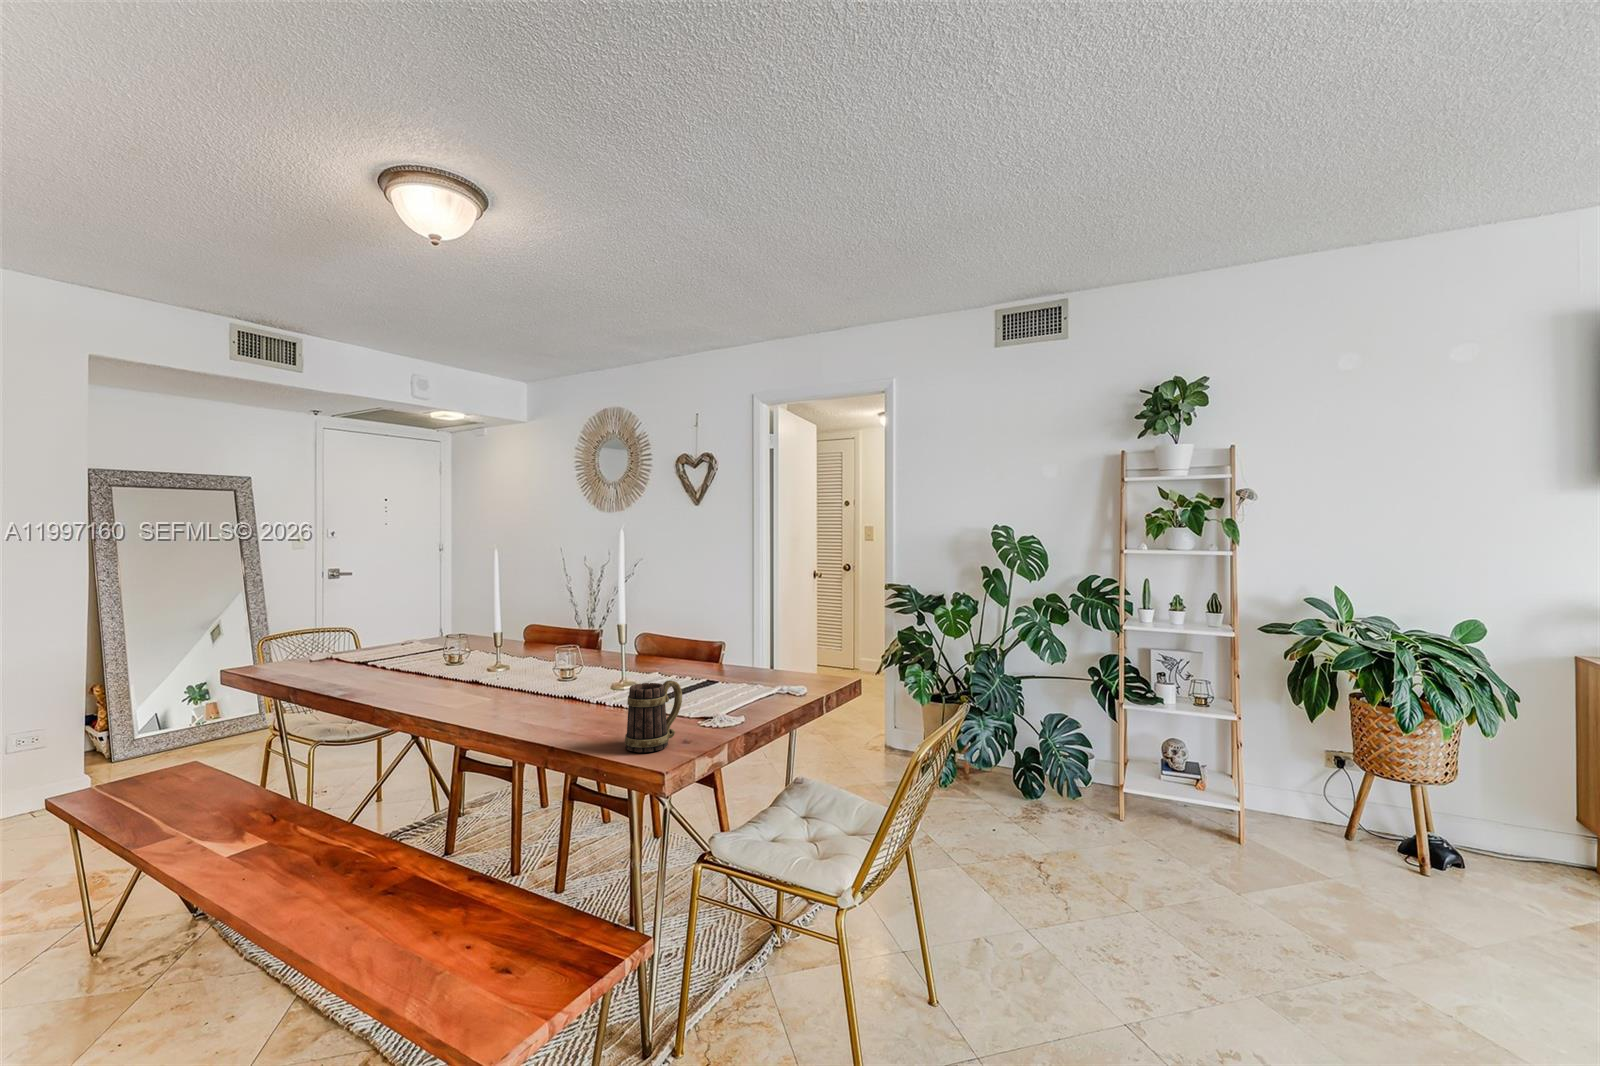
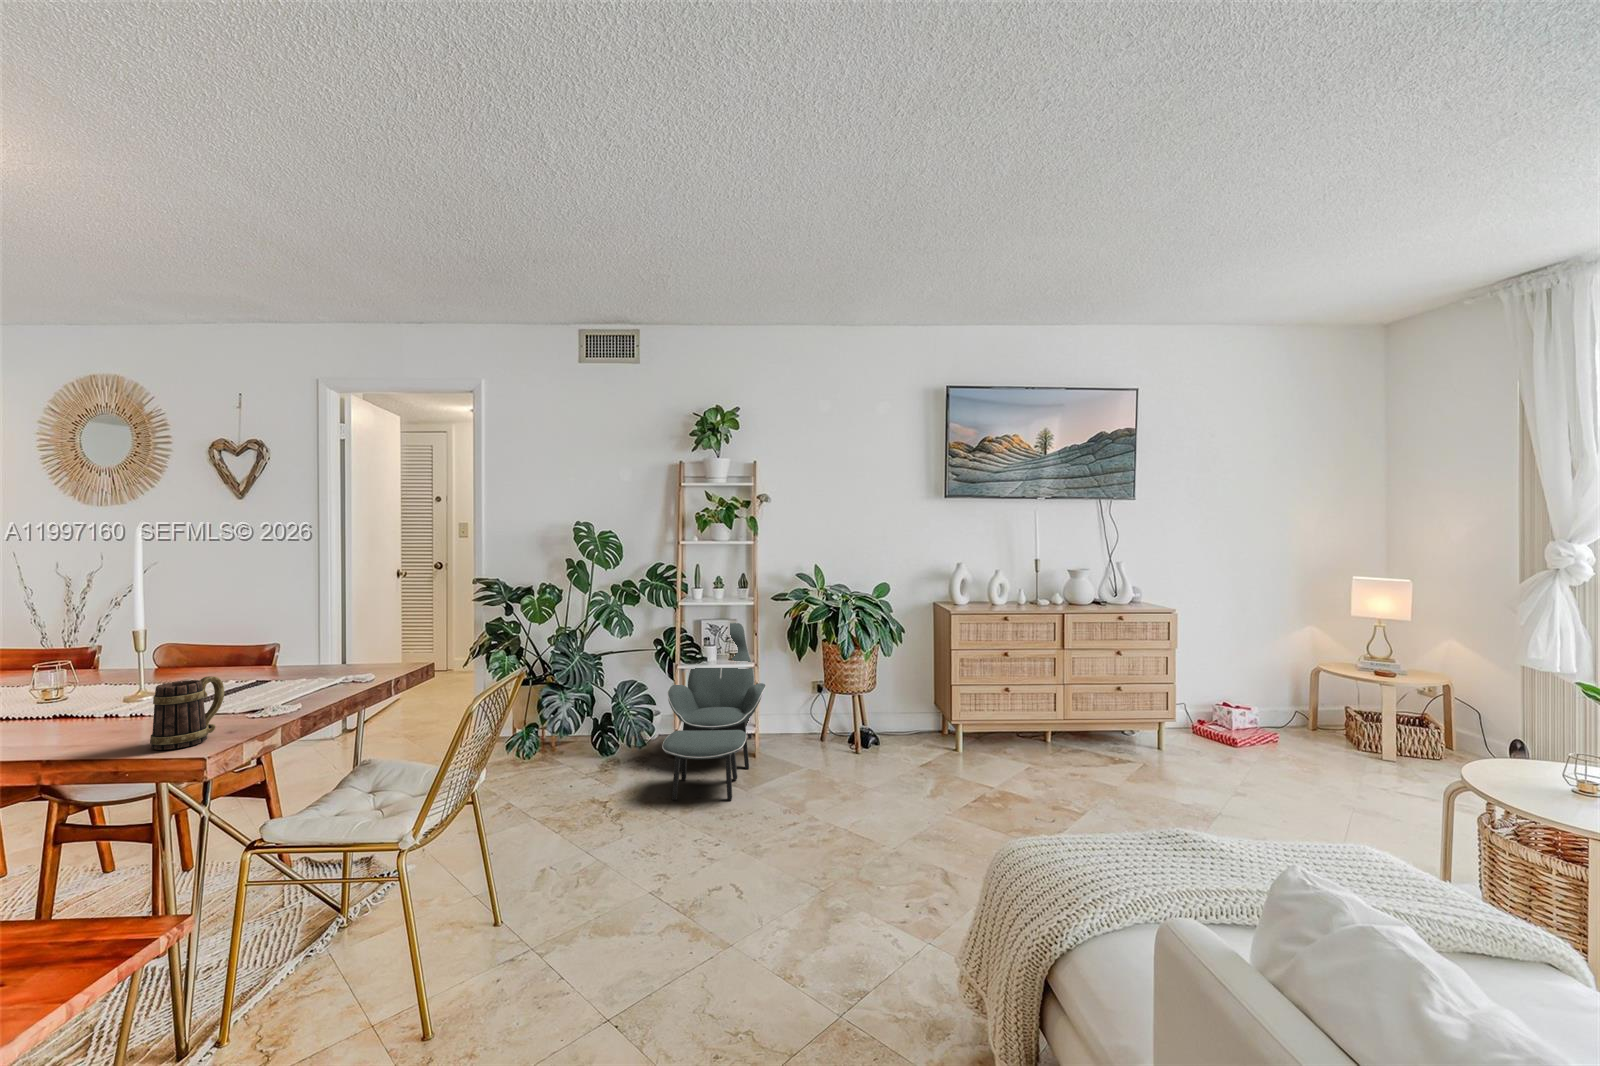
lounge chair: none [1109,654,1254,904] -> present [662,623,766,800]

